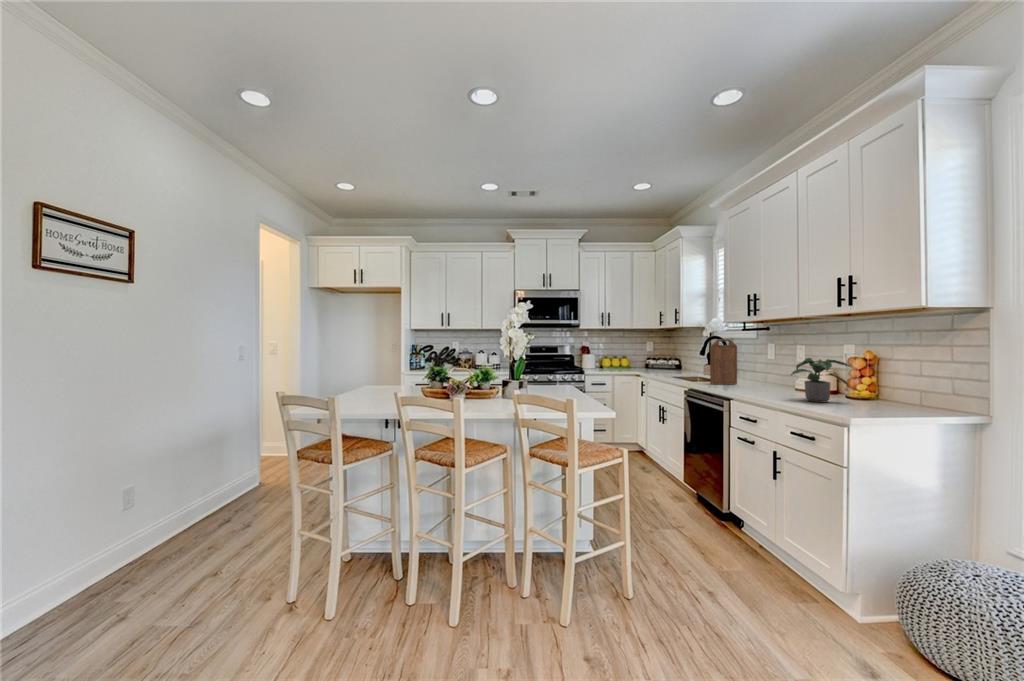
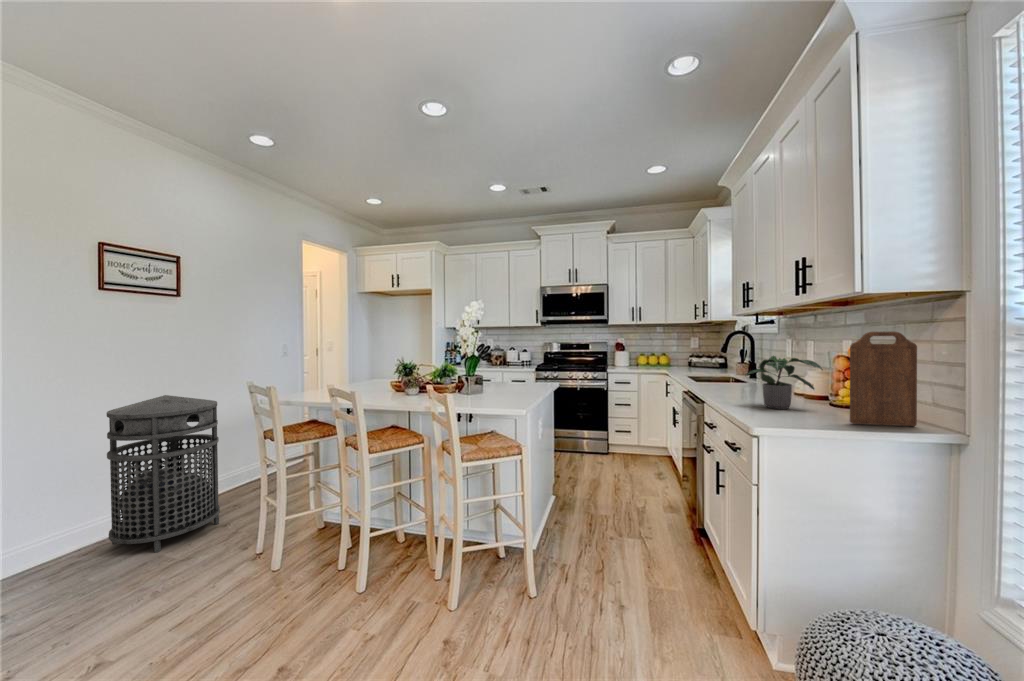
cutting board: present [710,339,737,384] -> present [850,331,917,426]
trash can: none [52,411,207,622] -> present [107,395,220,553]

